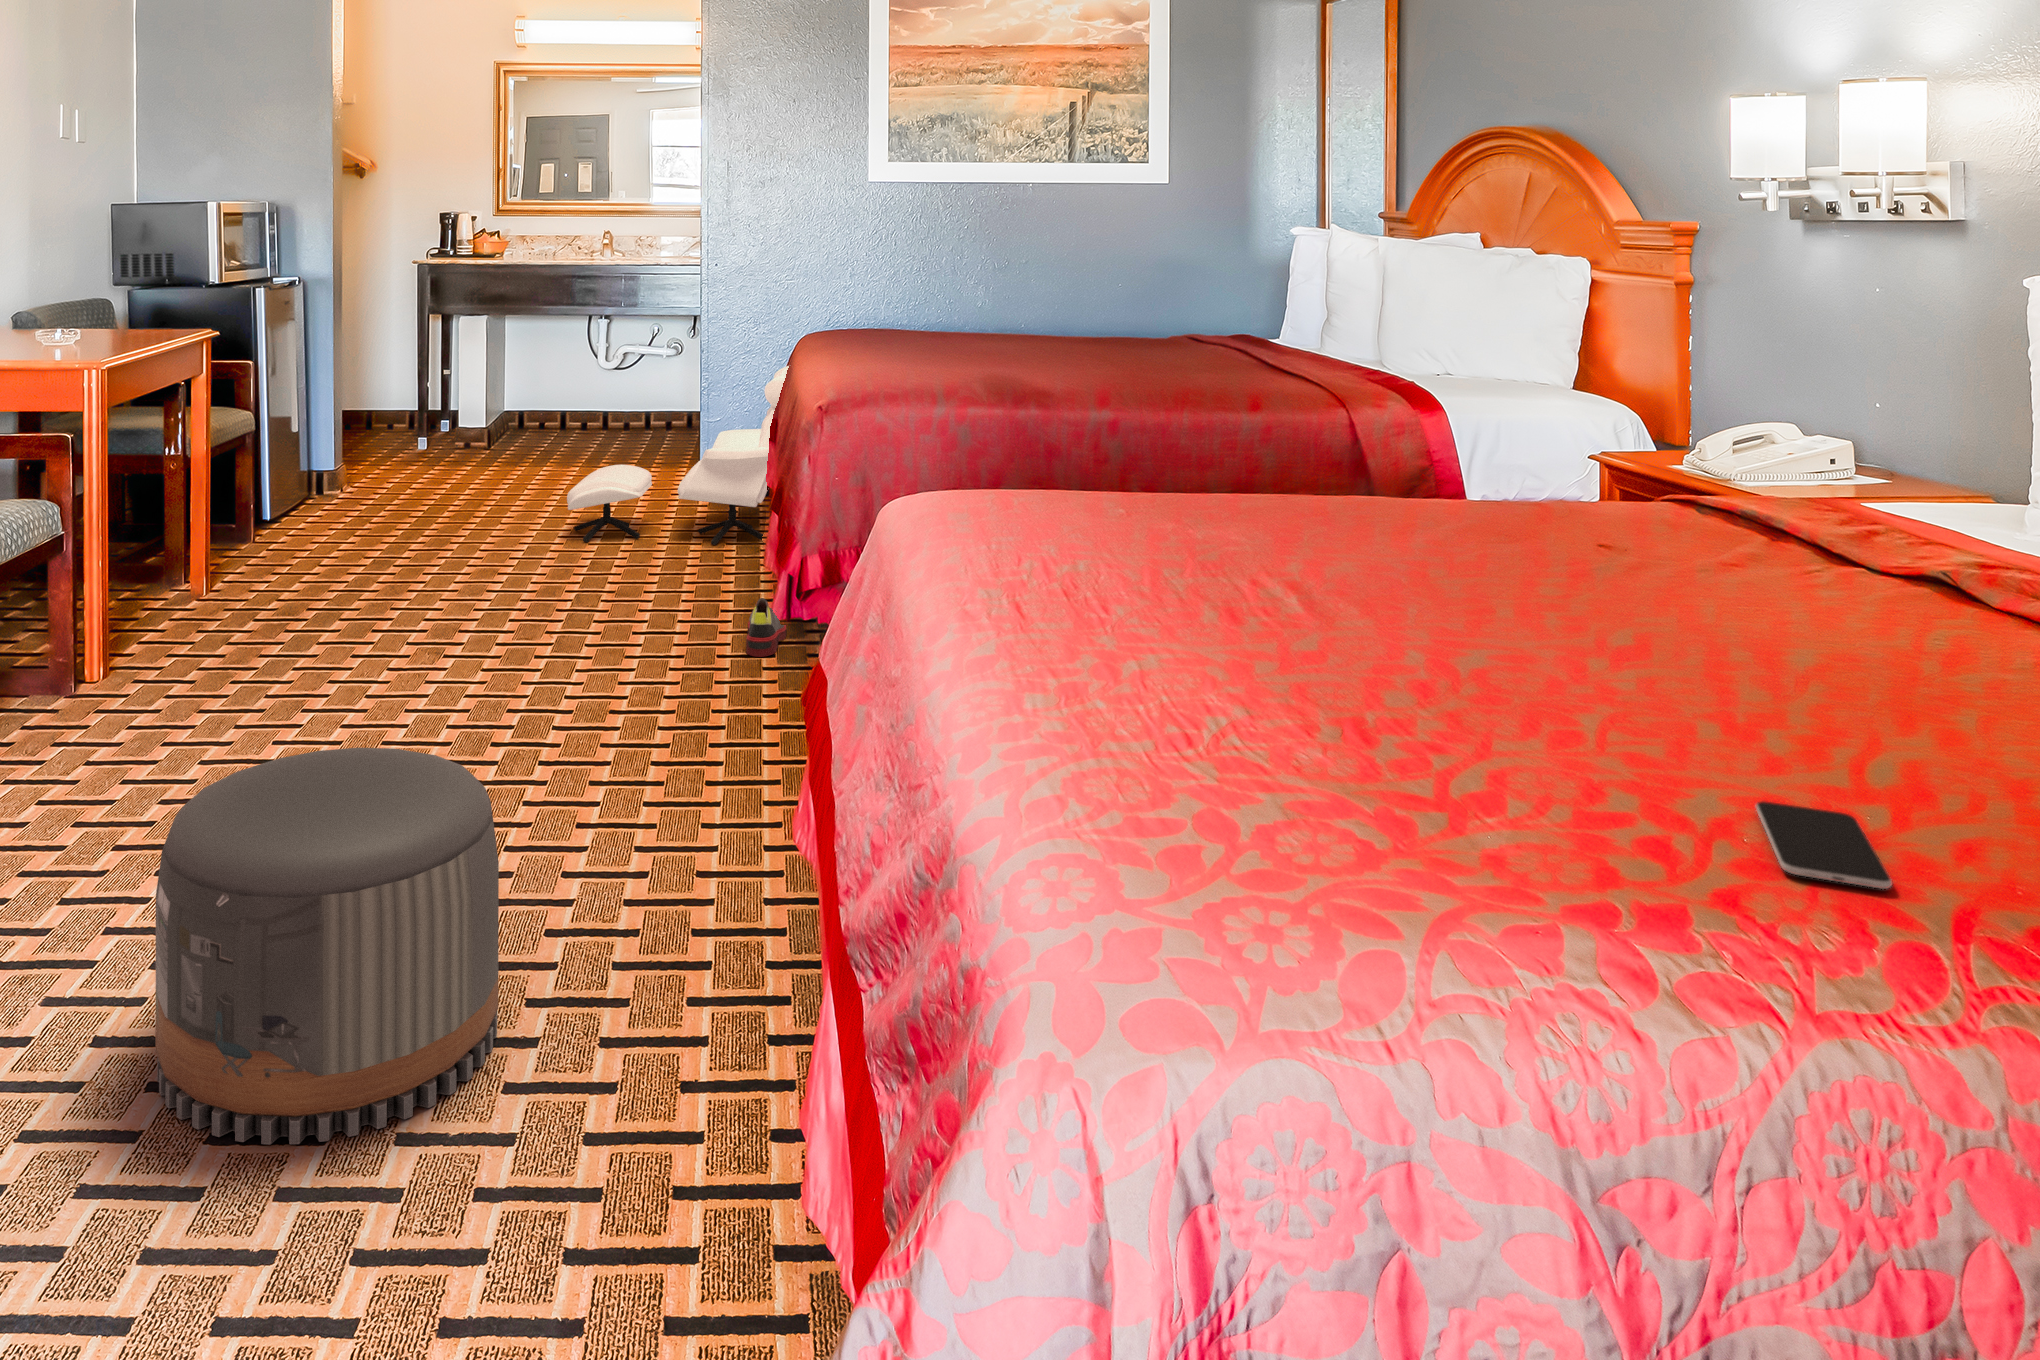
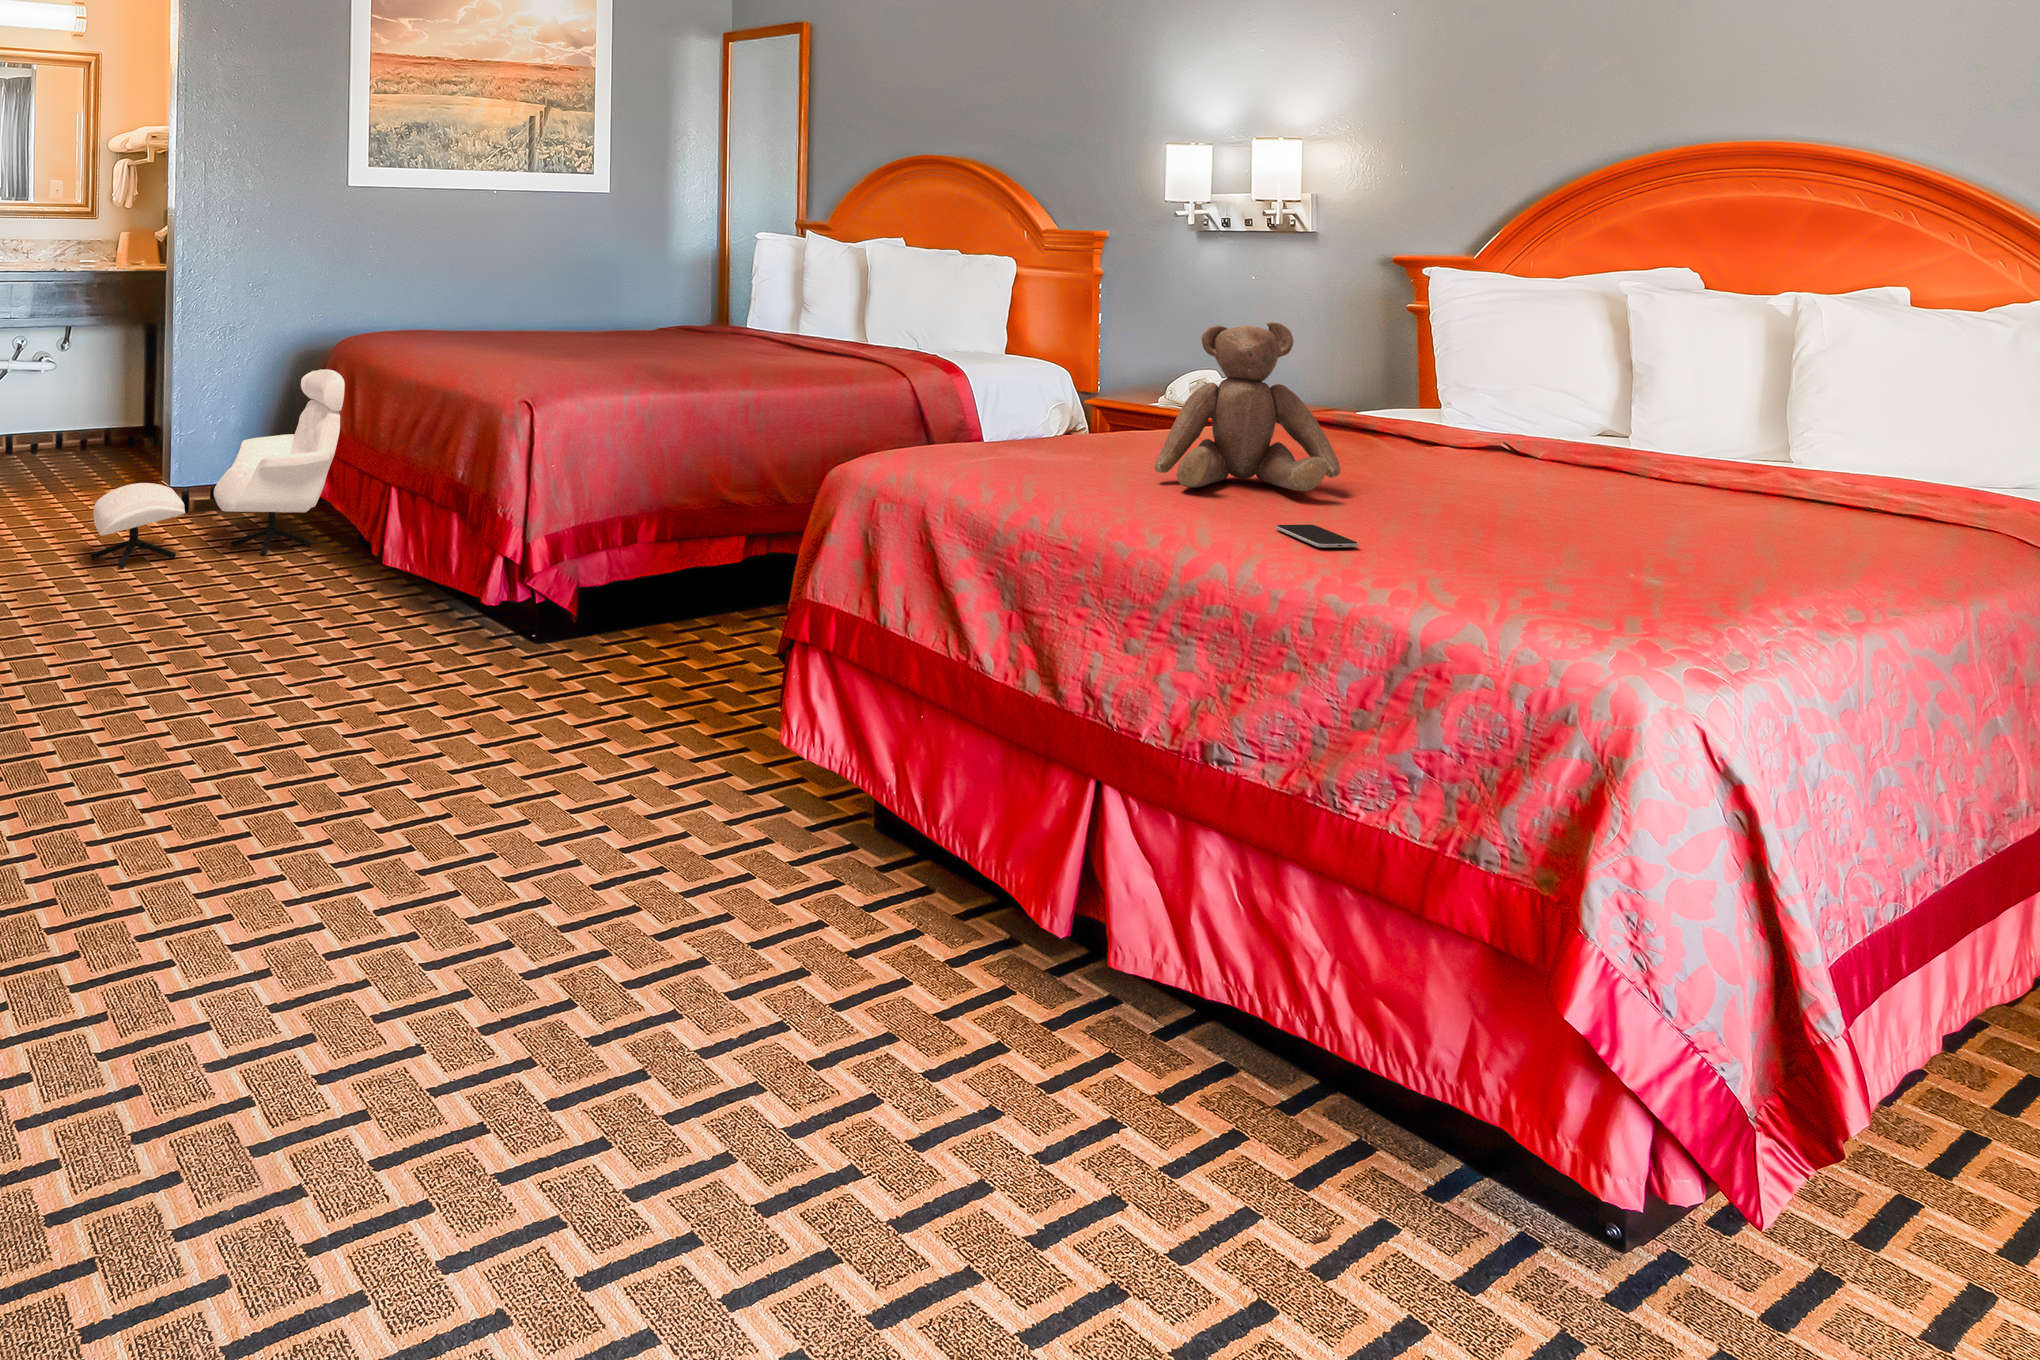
teddy bear: none [1168,353,1422,607] -> present [1154,322,1341,491]
shoe: present [746,598,787,657] -> none [412,589,465,643]
pouf: present [155,748,499,1144] -> none [397,729,708,1097]
smartphone: present [1755,801,1892,889] -> present [1276,524,1358,548]

